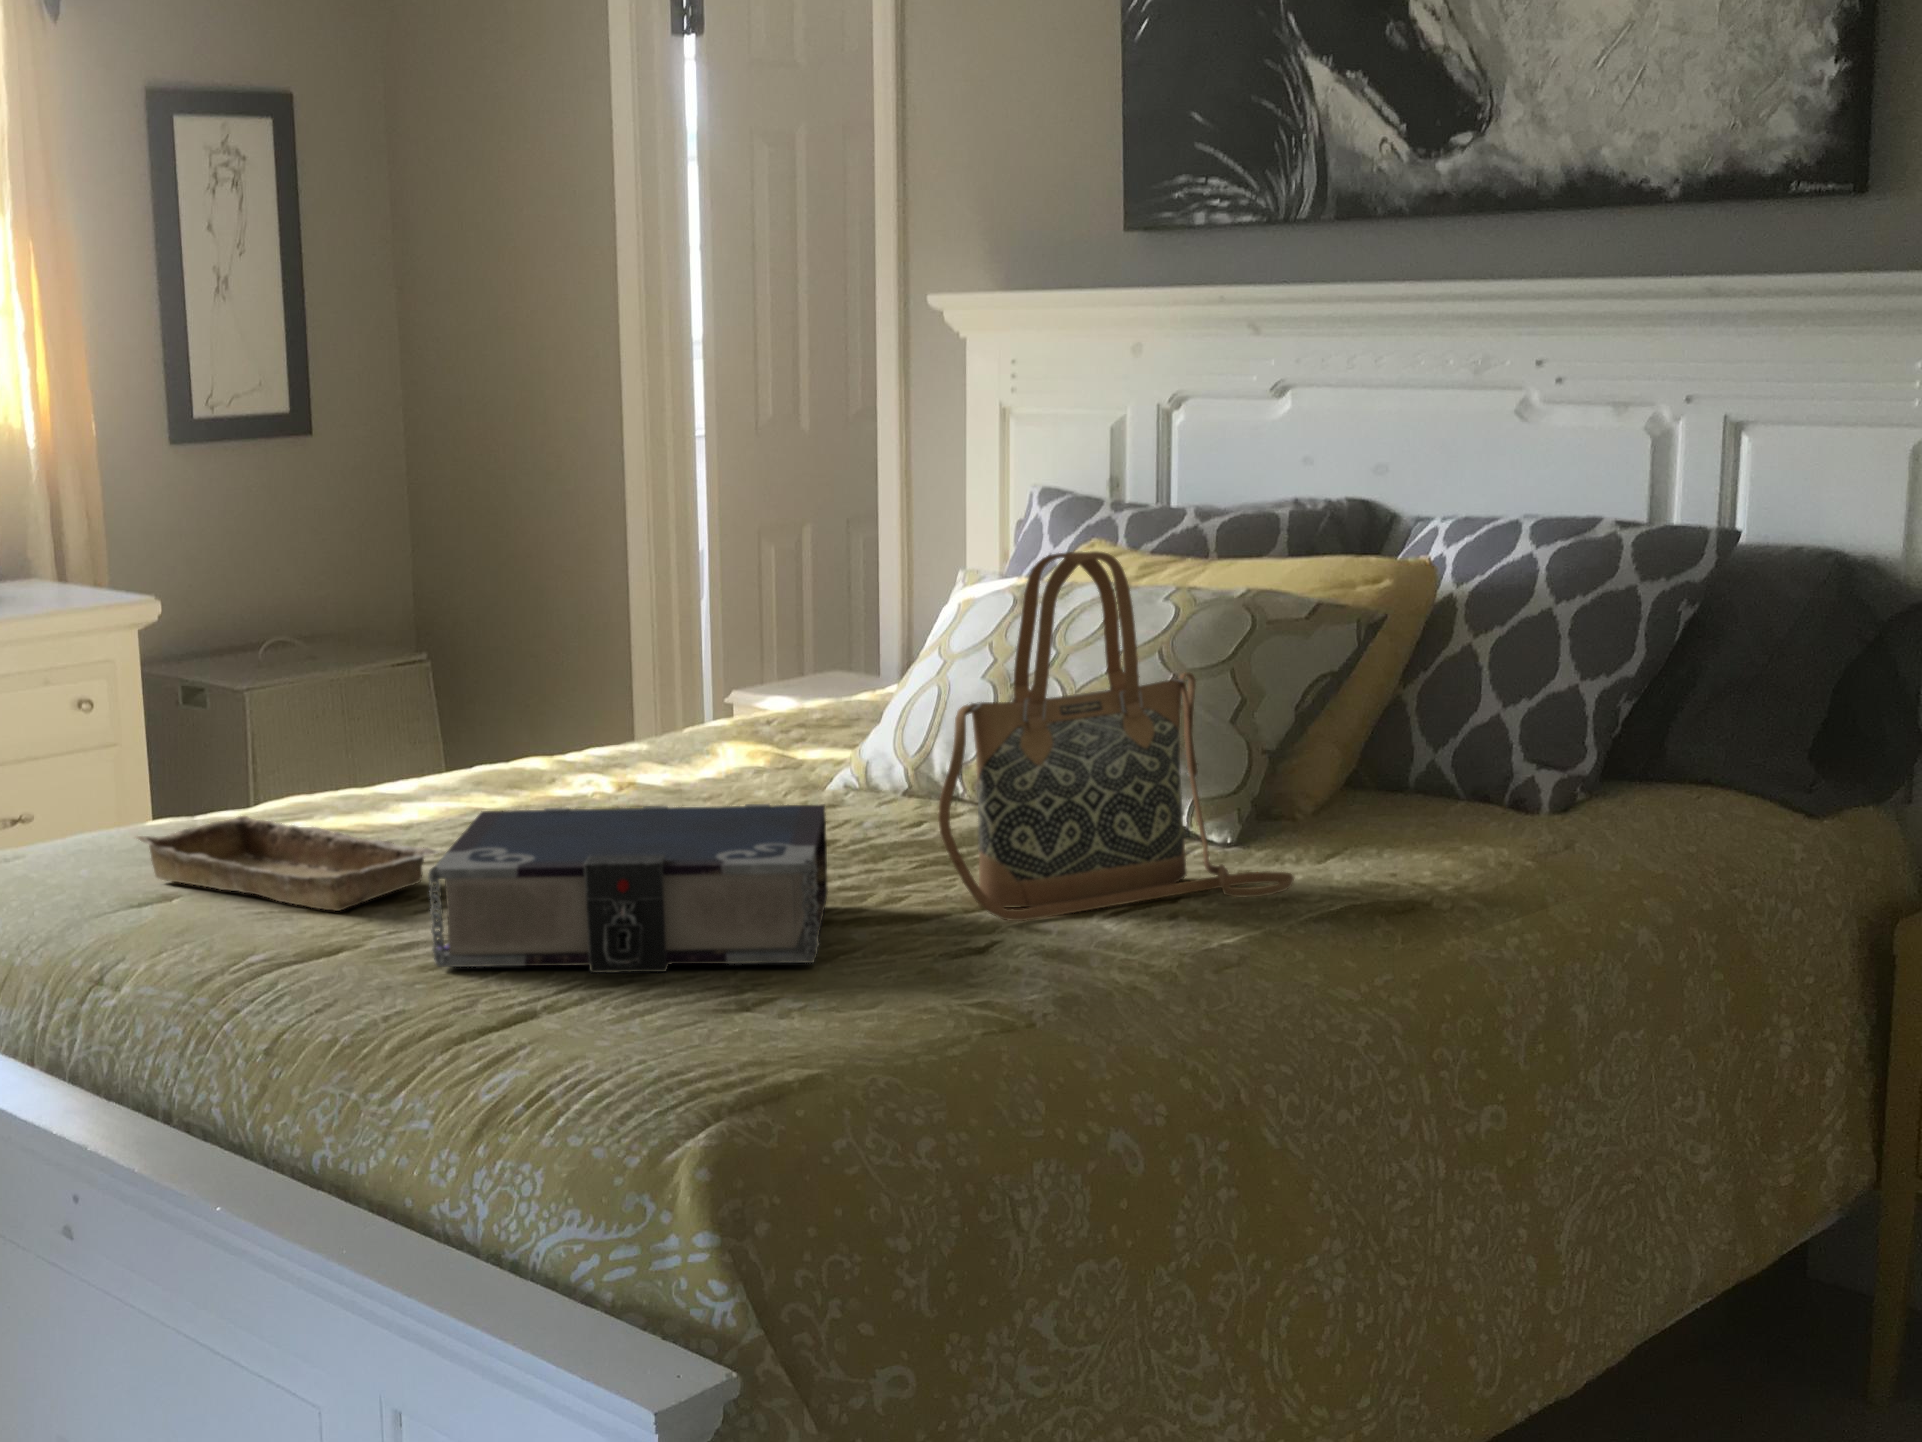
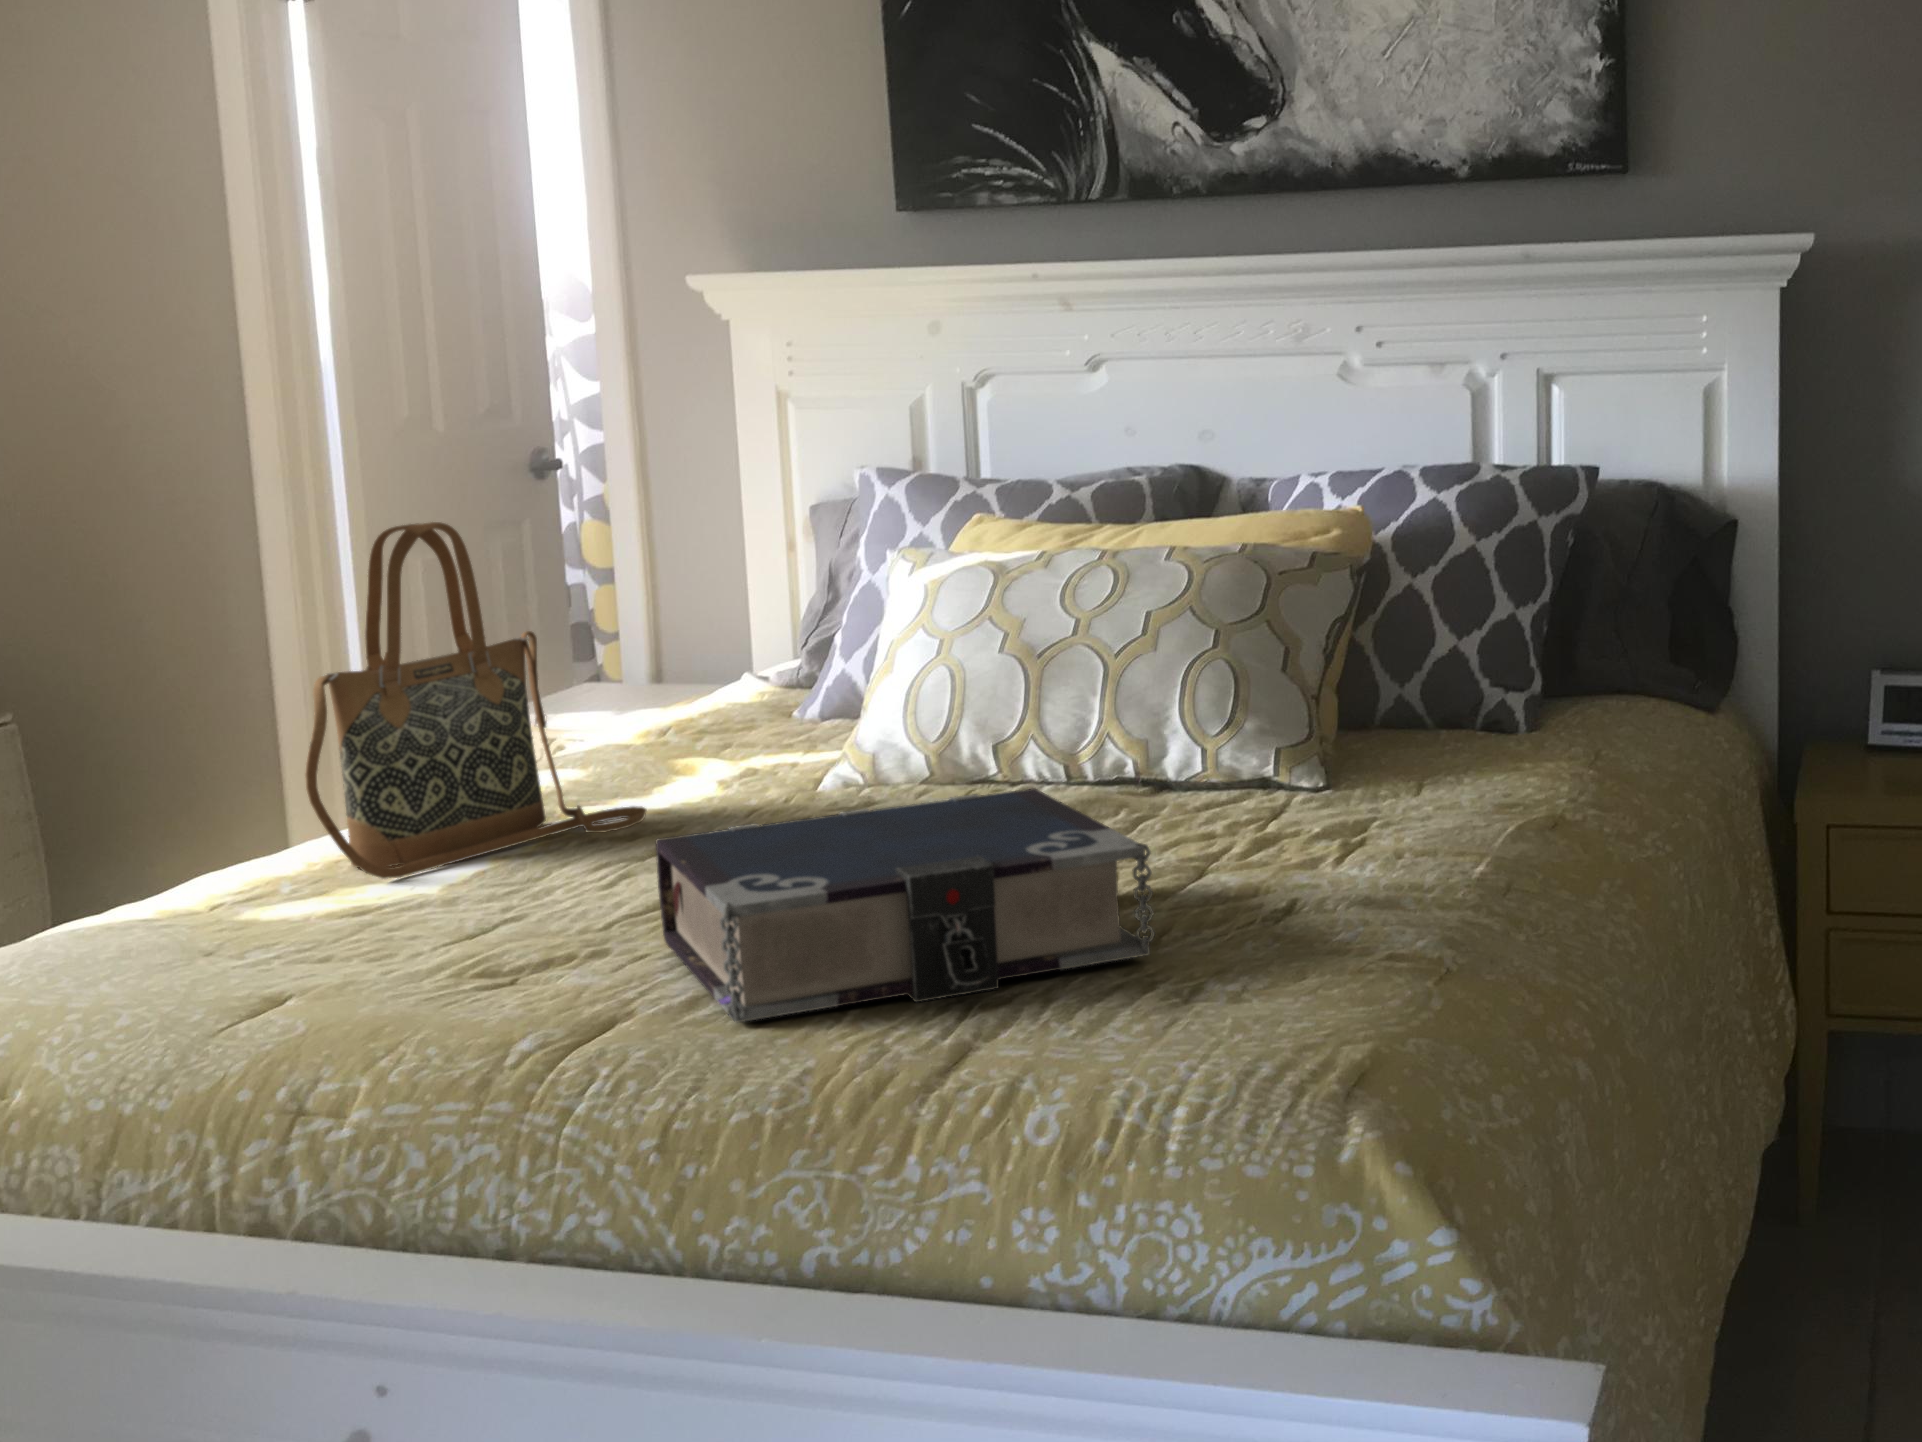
handbag: present [938,551,1294,921] -> present [305,522,647,879]
tray: present [136,816,440,911] -> none [153,885,578,981]

